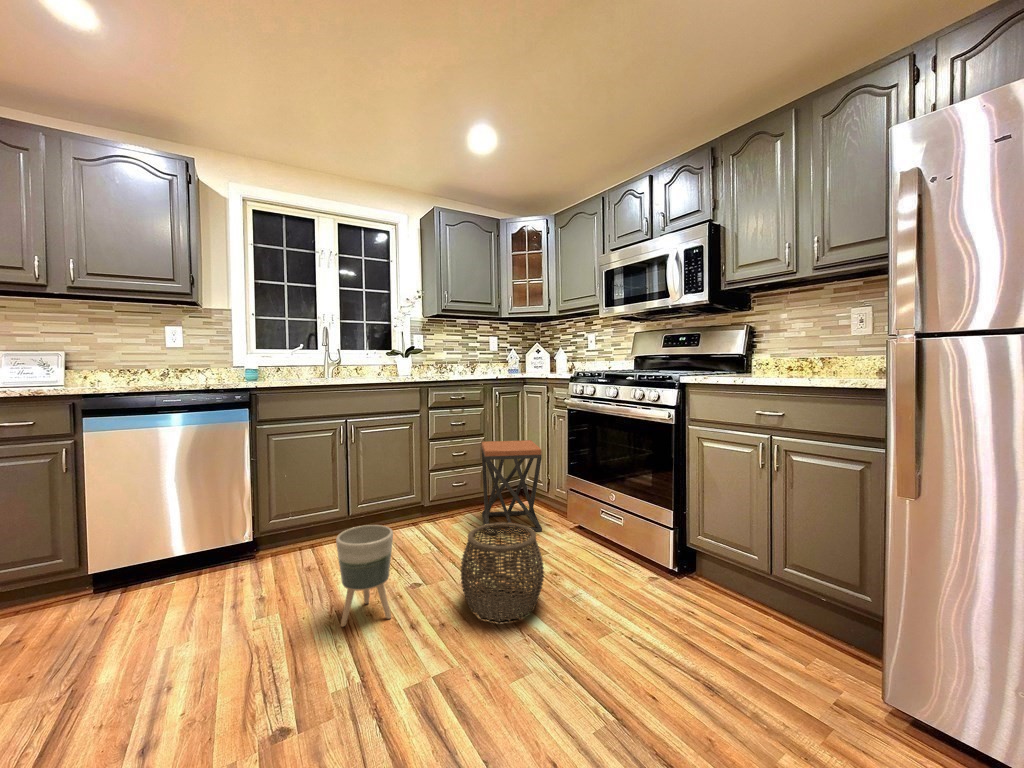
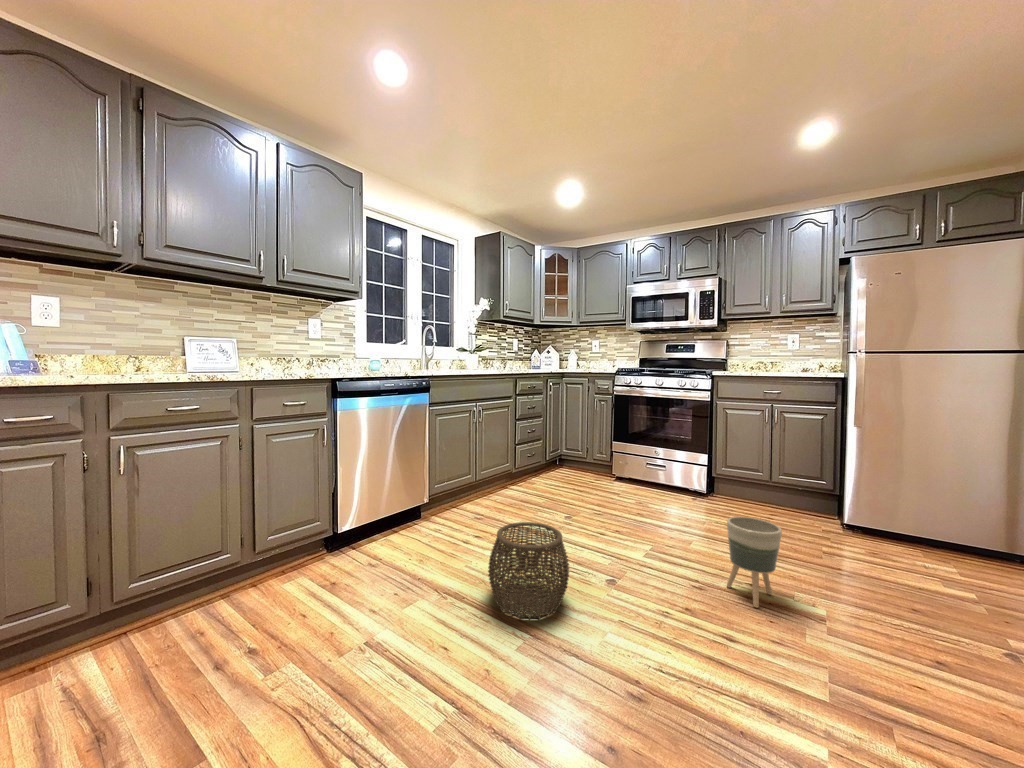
stool: present [481,440,542,533] -> none [437,443,508,538]
planter: present [336,525,393,627] -> present [727,517,782,608]

